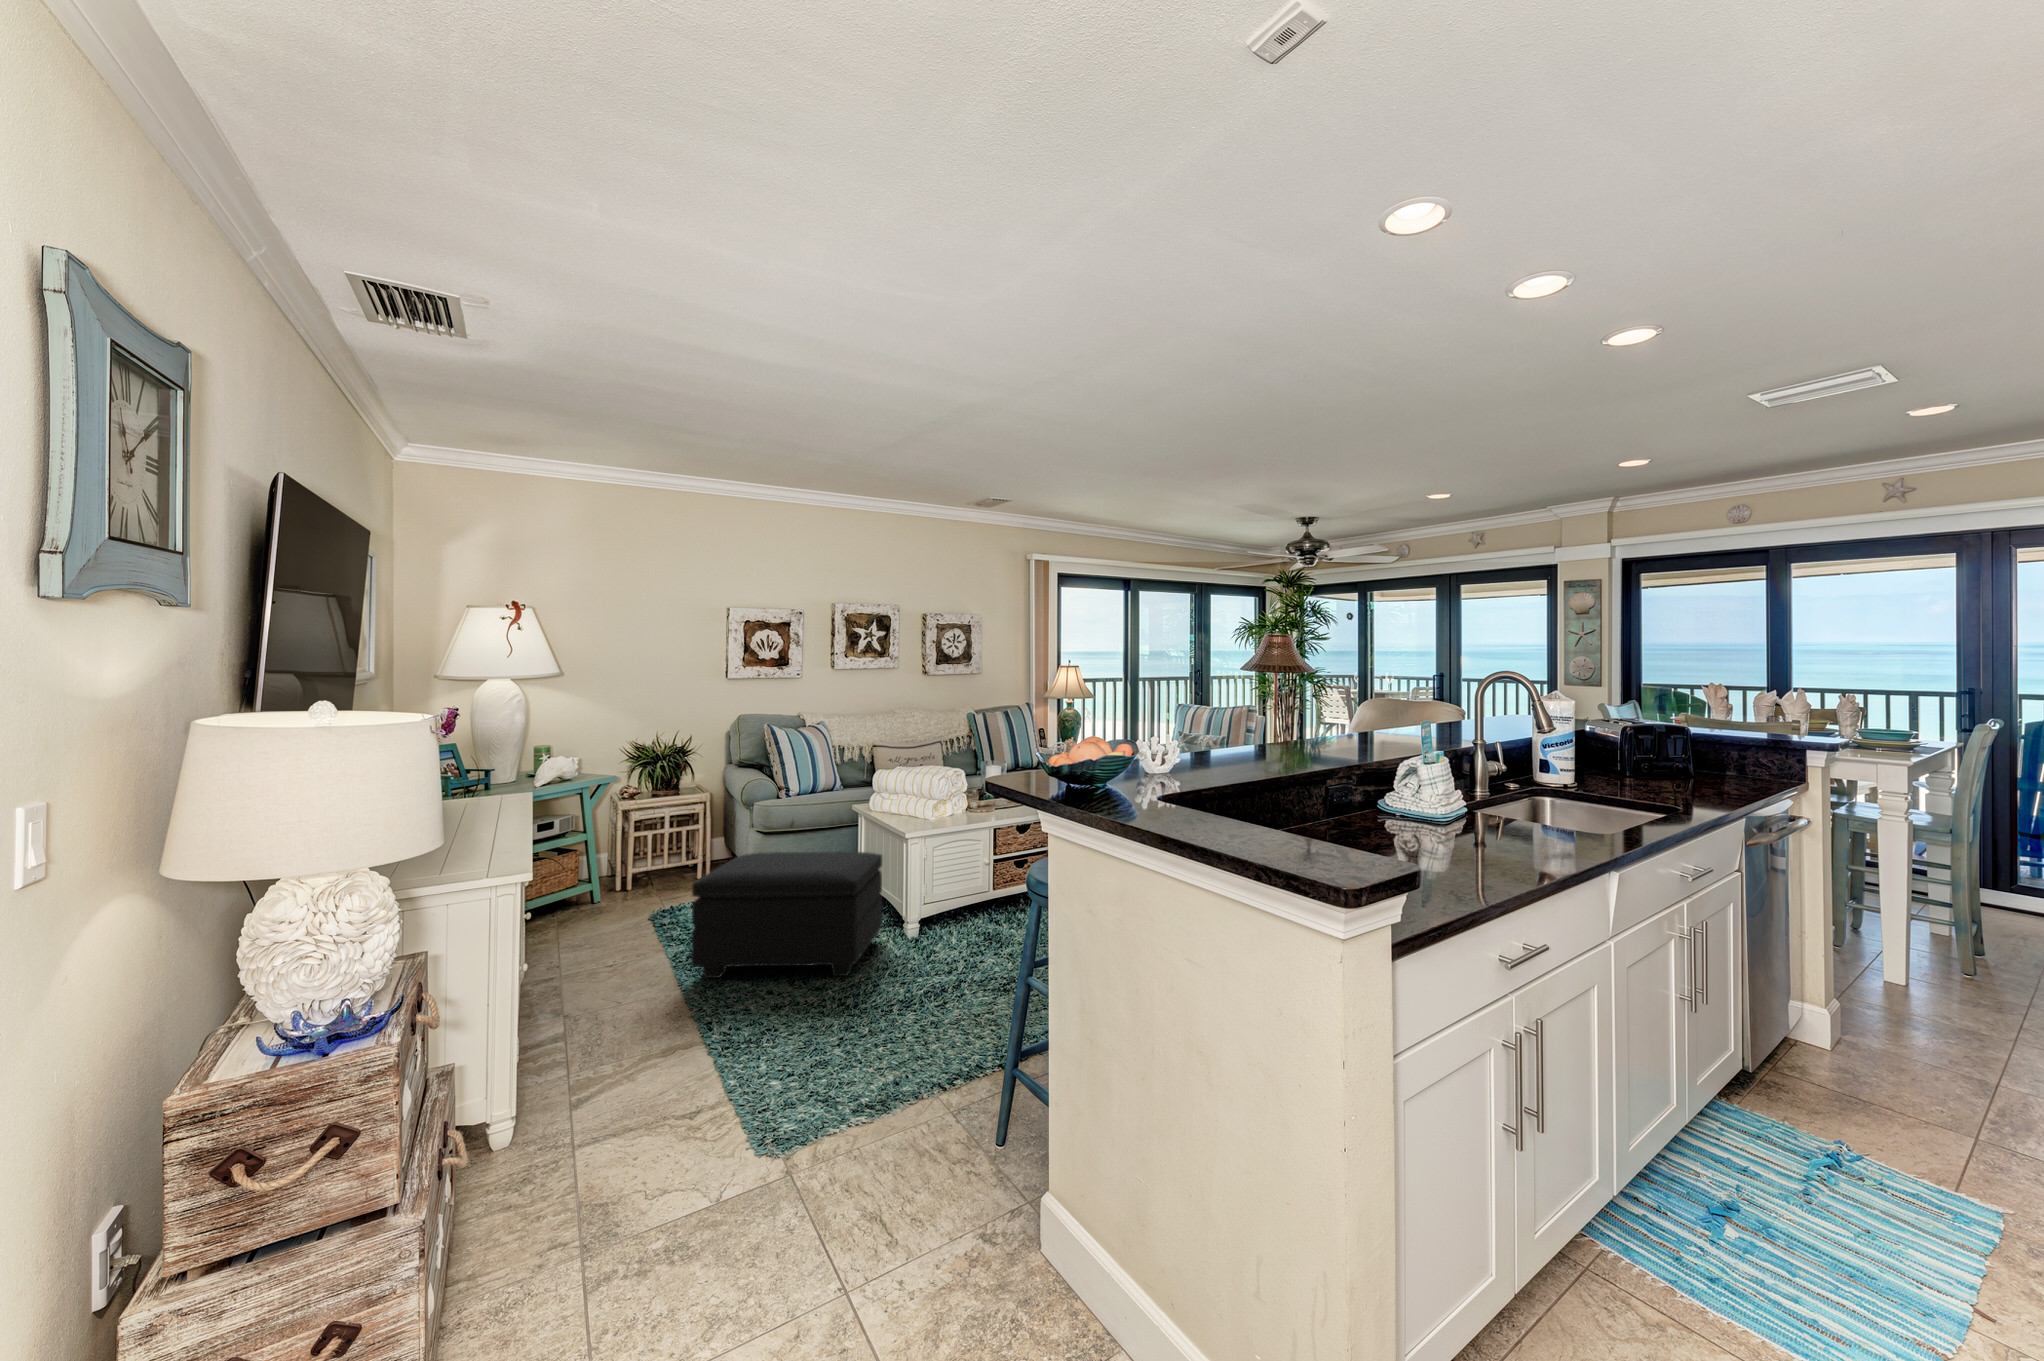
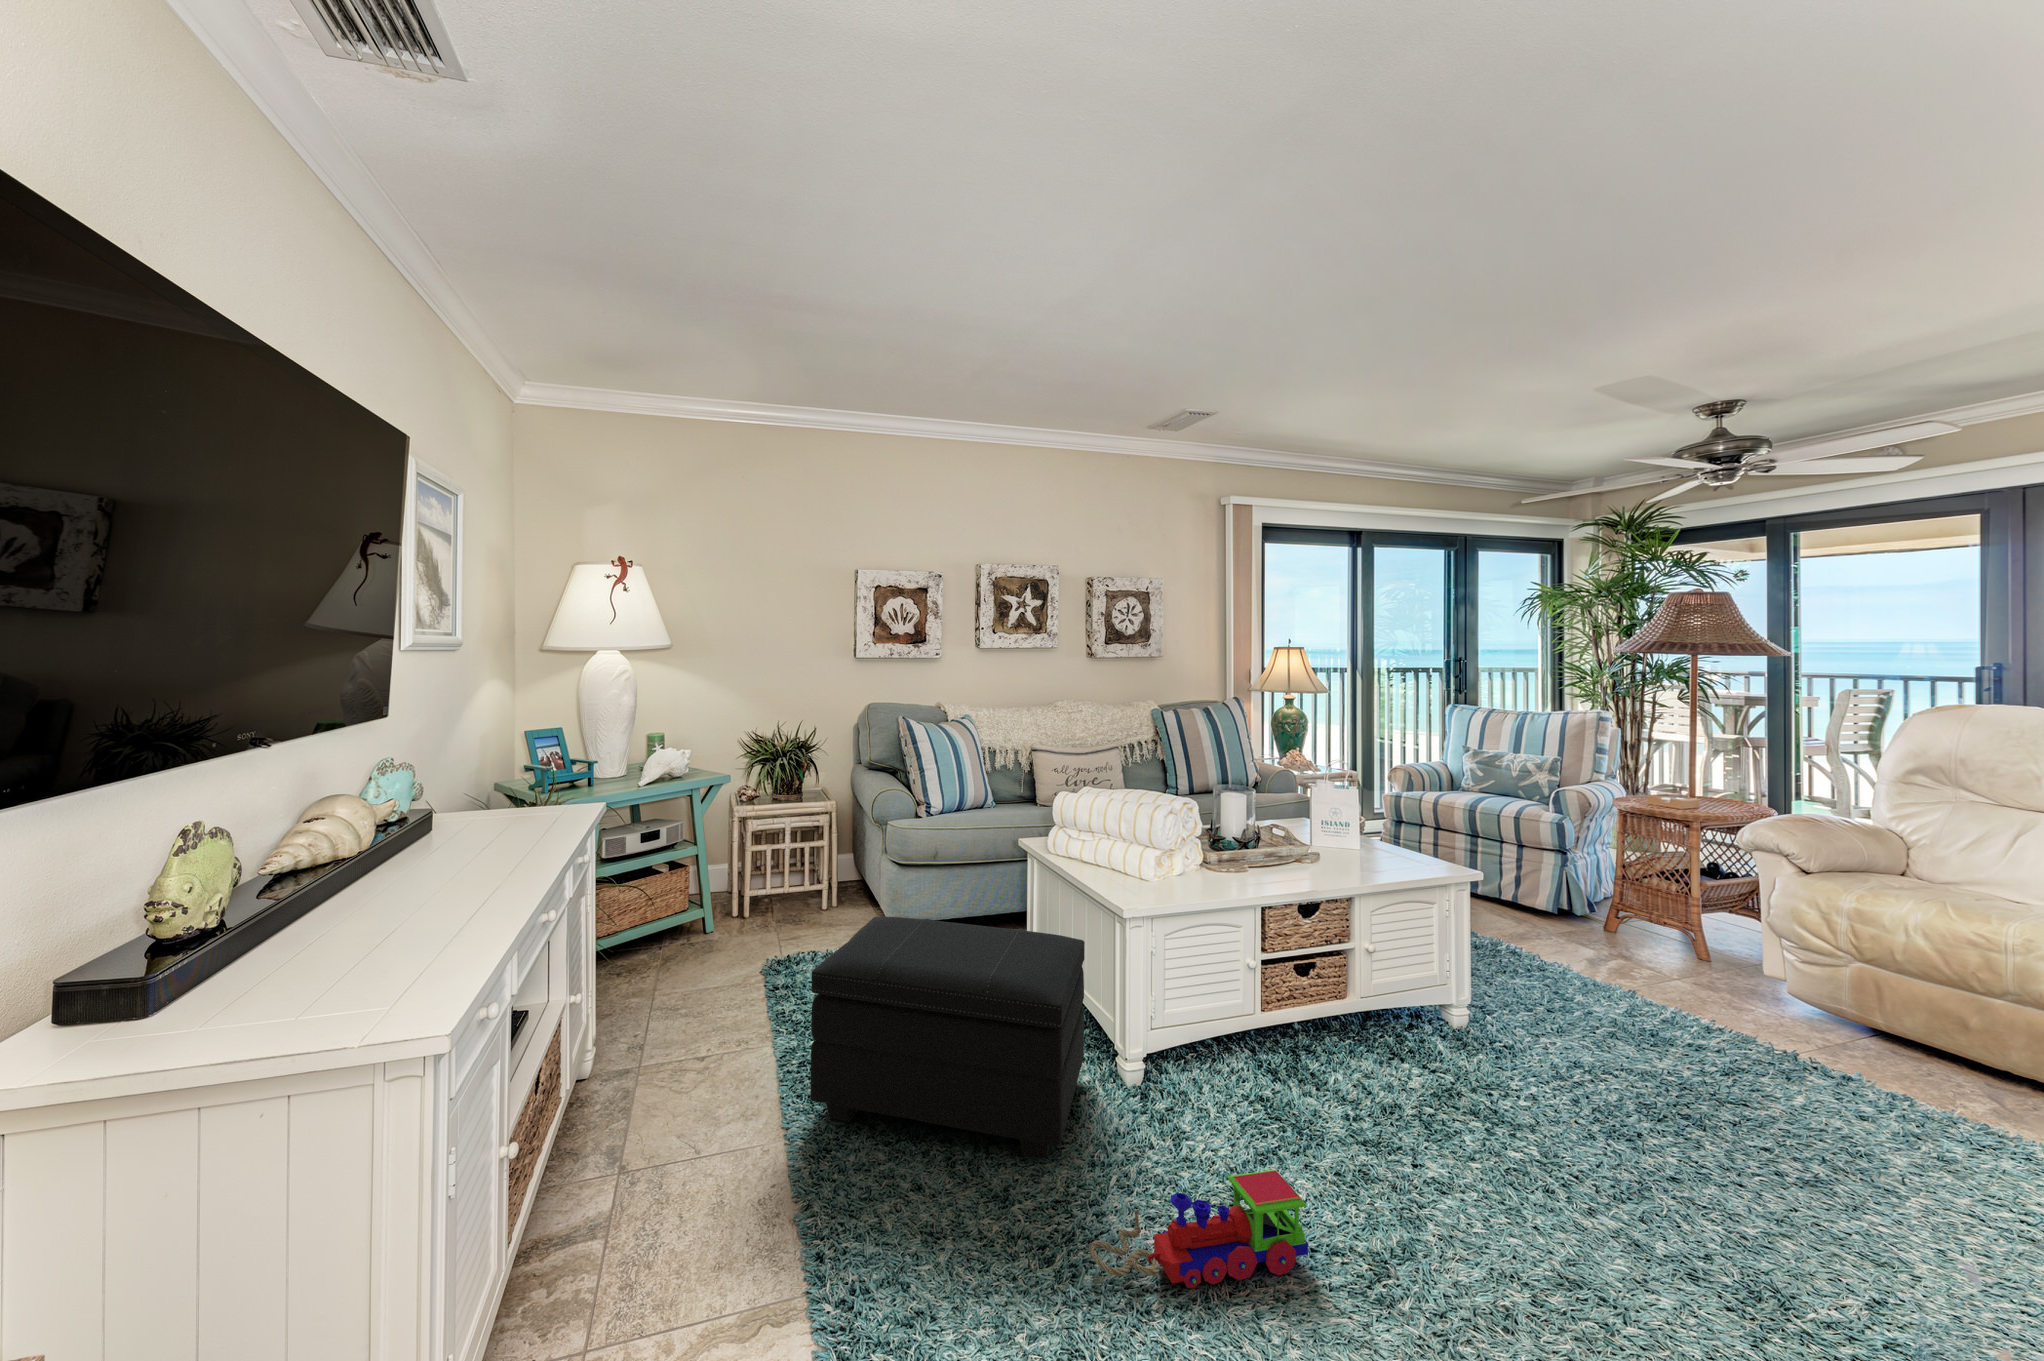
toy train: none [862,948,980,1007] -> present [1089,1170,1308,1288]

